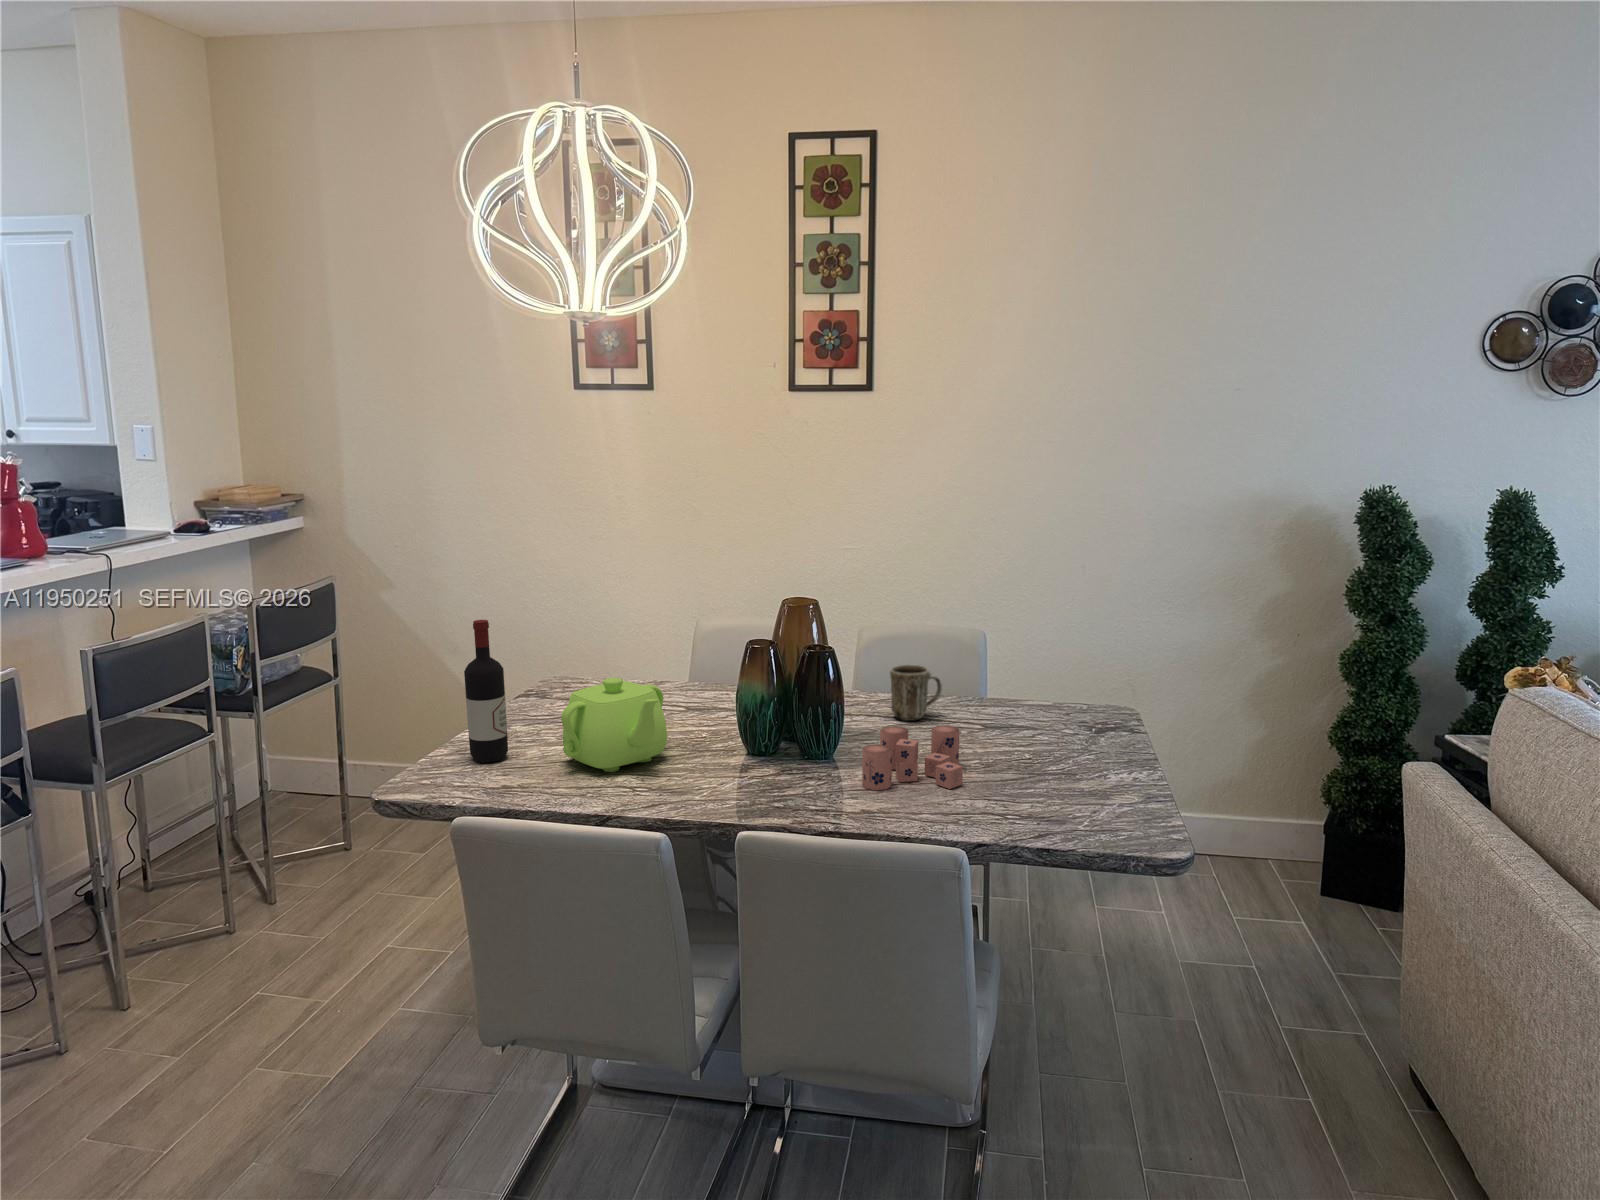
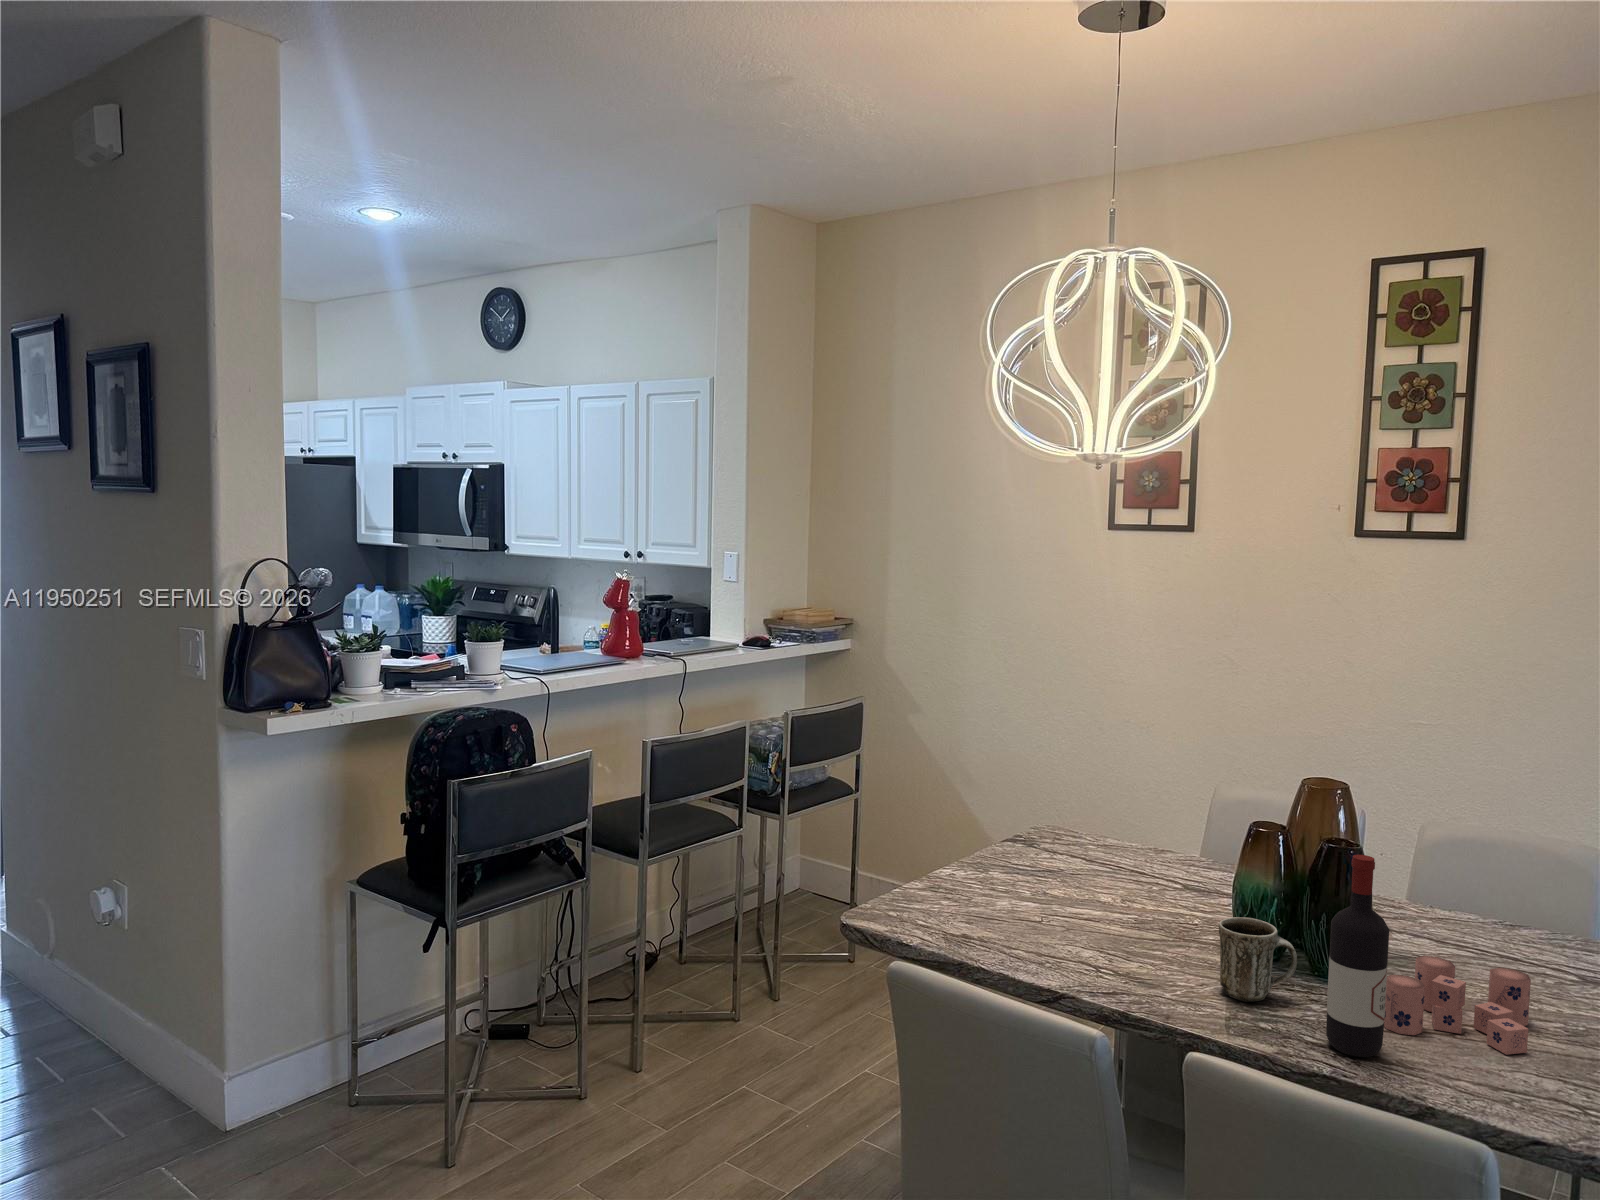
wine bottle: present [464,620,508,763] -> present [1326,855,1390,1057]
mug: present [890,664,942,721] -> present [1219,917,1297,1002]
teapot: present [561,678,667,772] -> none [1032,840,1150,944]

